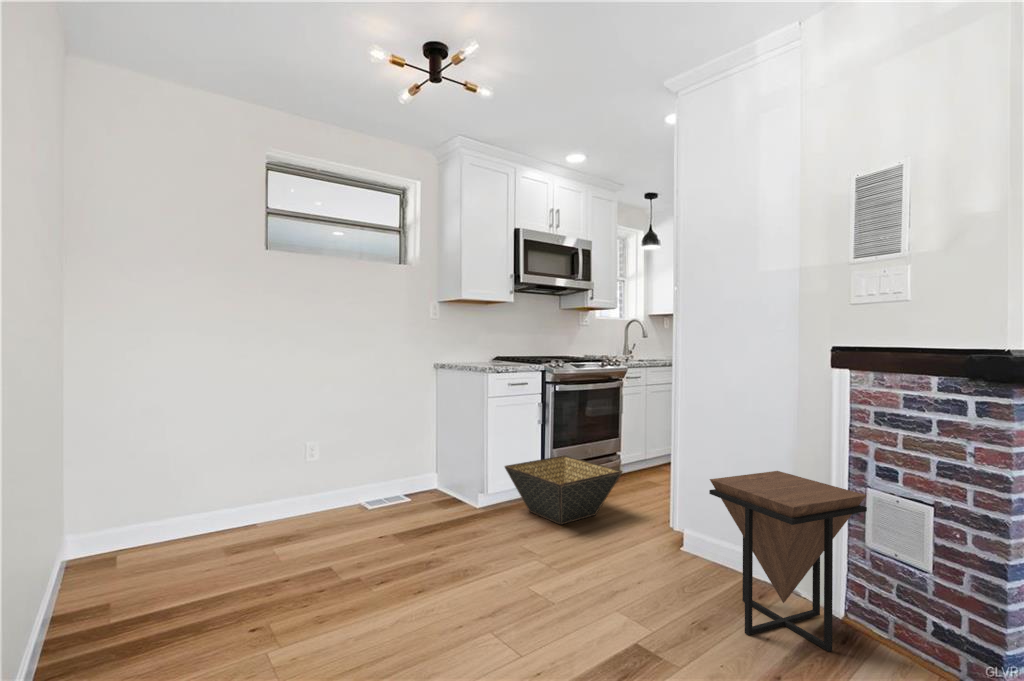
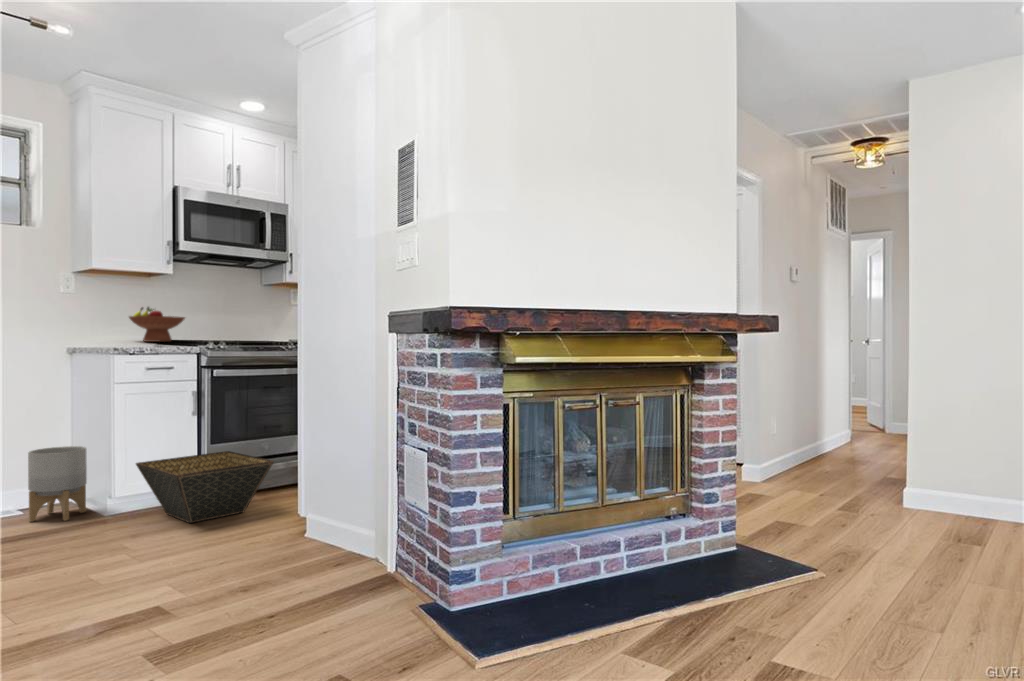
fruit bowl: none [473,329,516,358] -> present [129,307,185,342]
planter: none [423,447,463,513] -> present [28,446,87,522]
side table: present [709,471,867,652] -> none [269,438,396,597]

